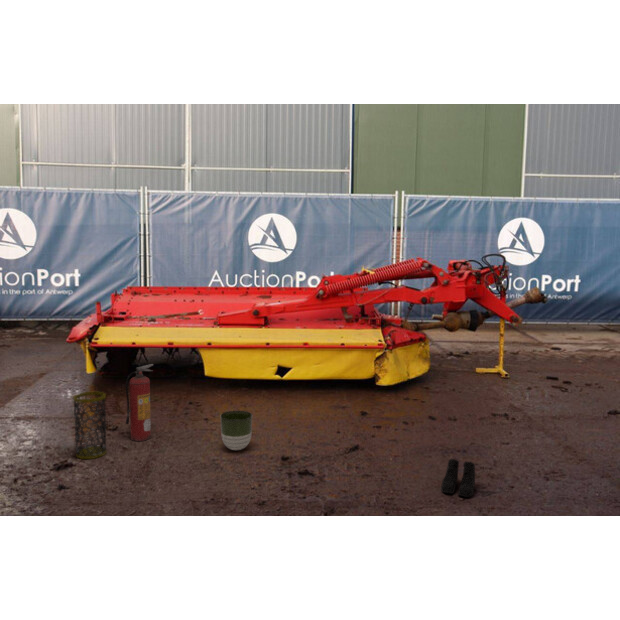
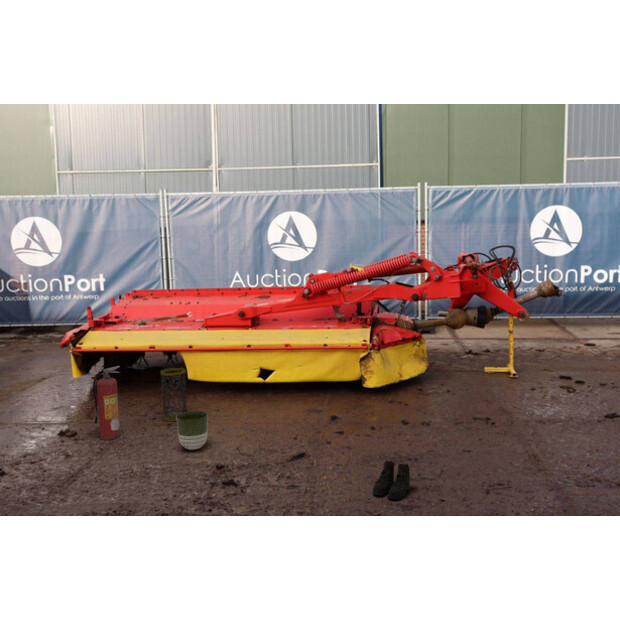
trash can: present [73,392,107,459] -> present [161,368,187,422]

